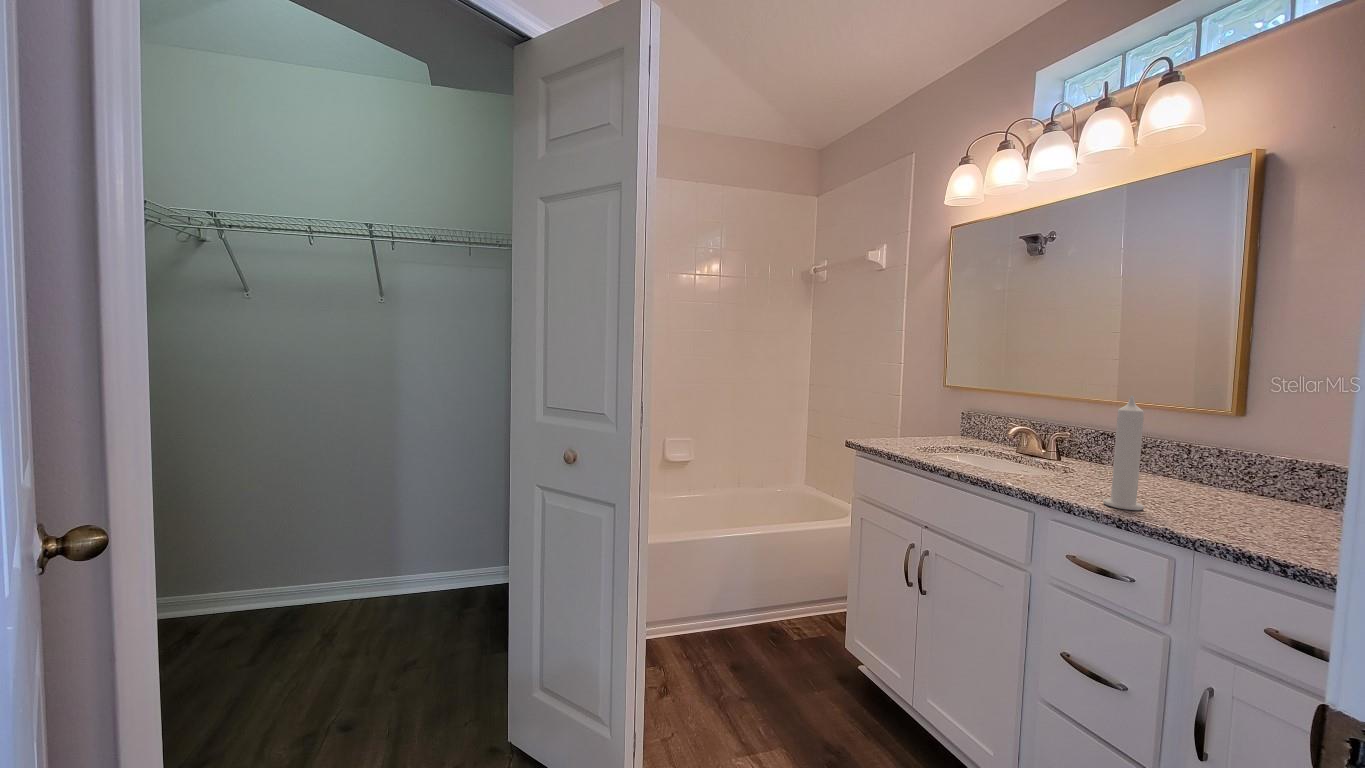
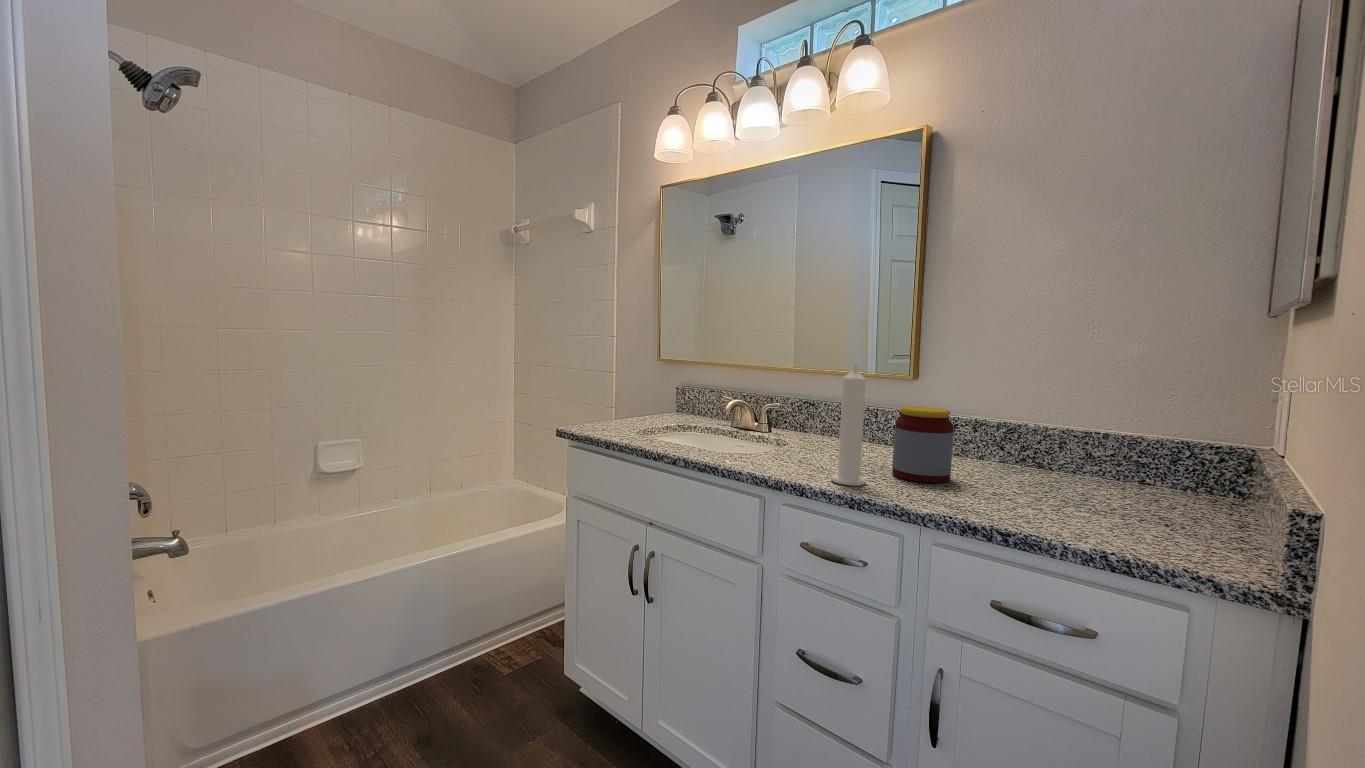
jar: none [1184,441,1264,520] -> present [892,406,954,483]

